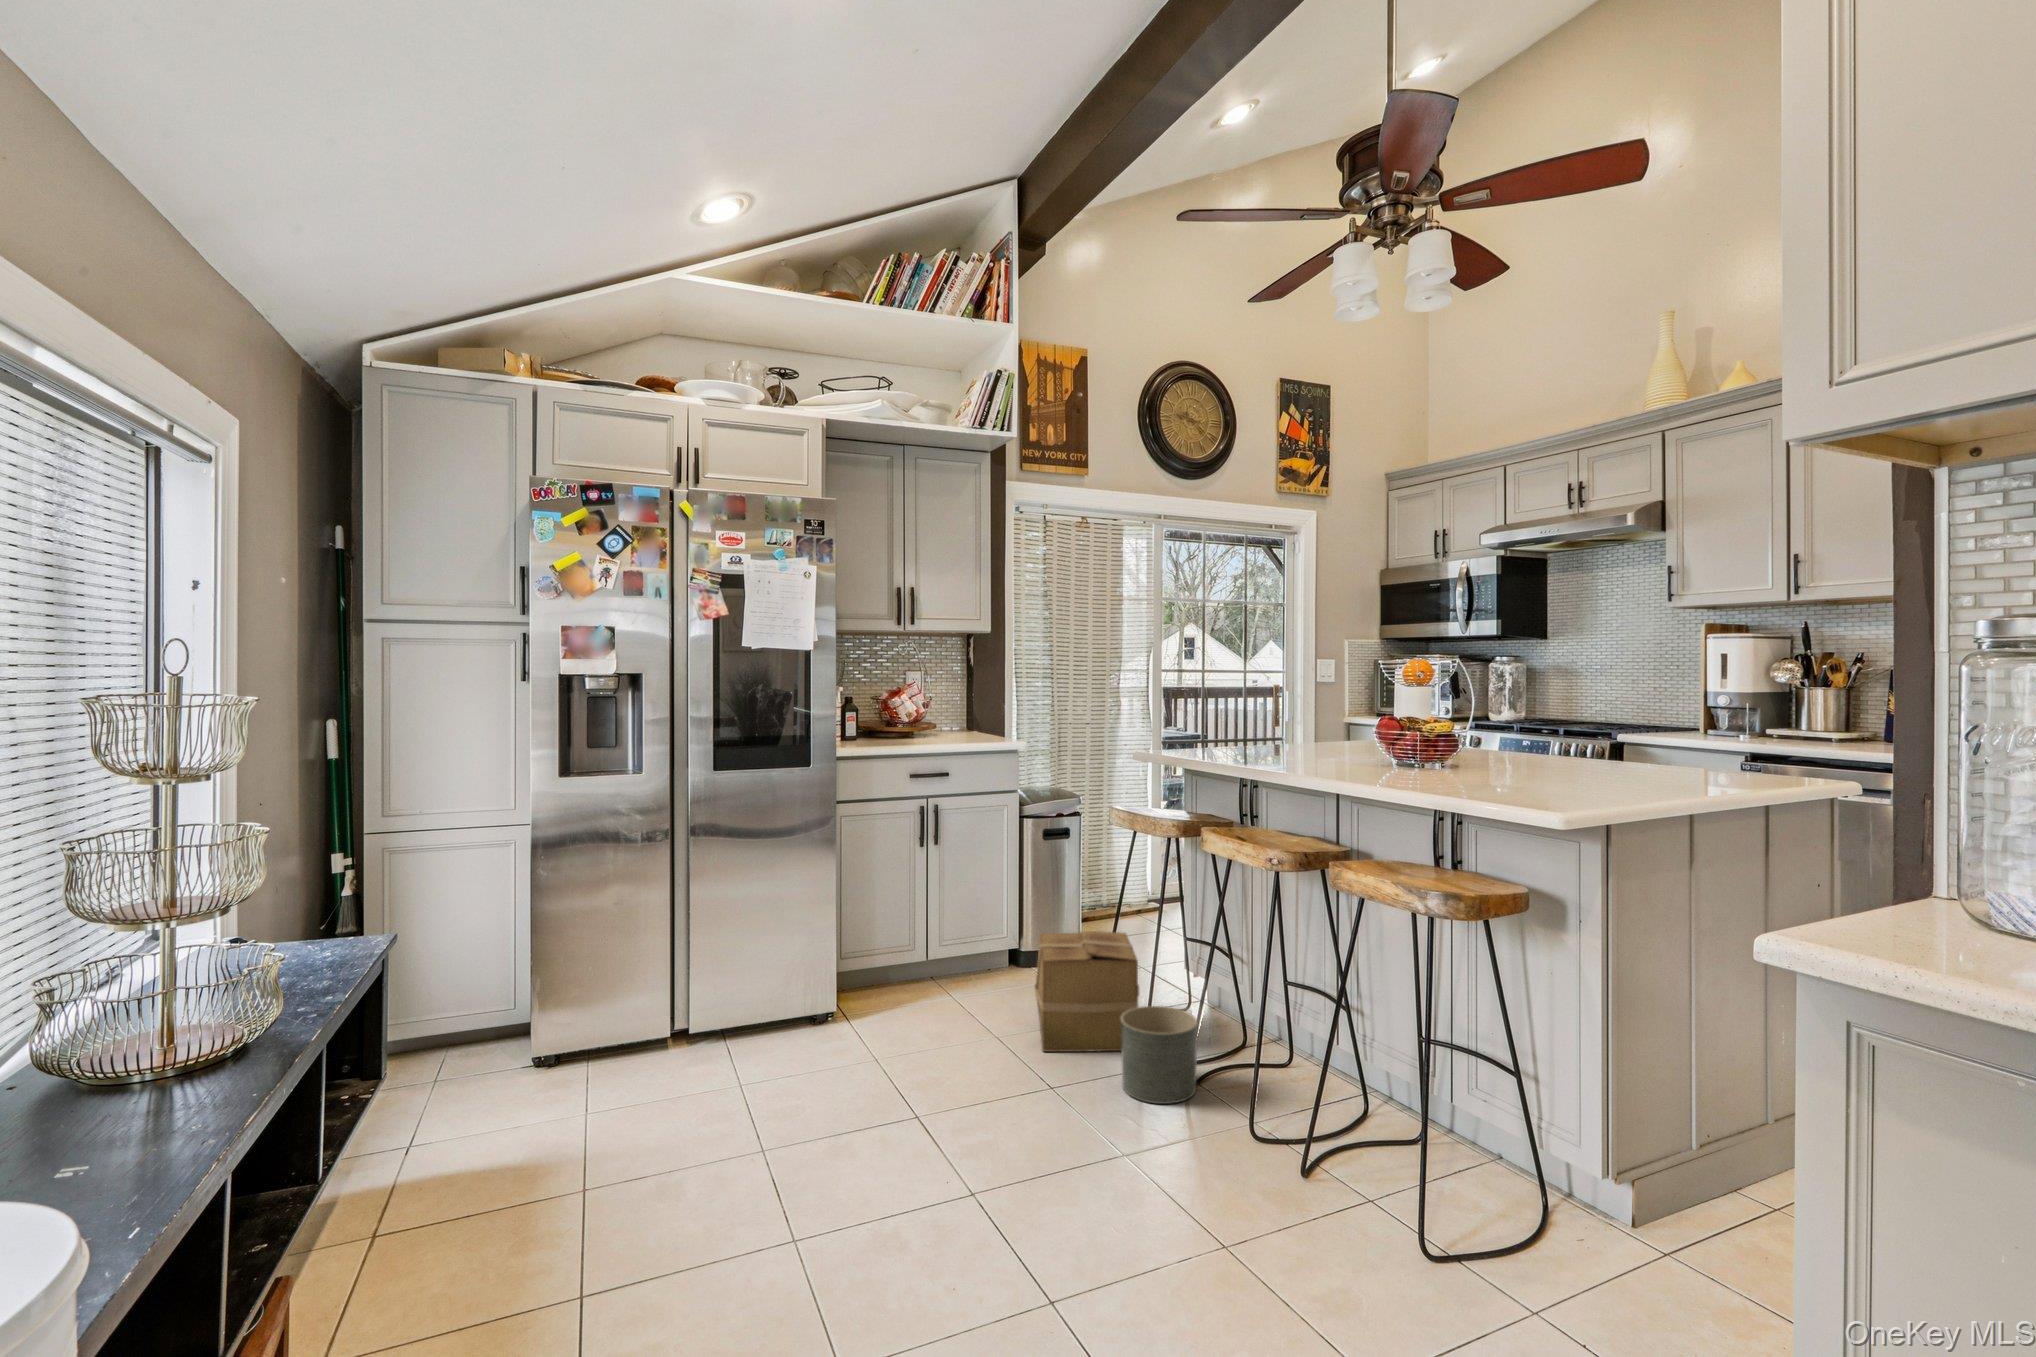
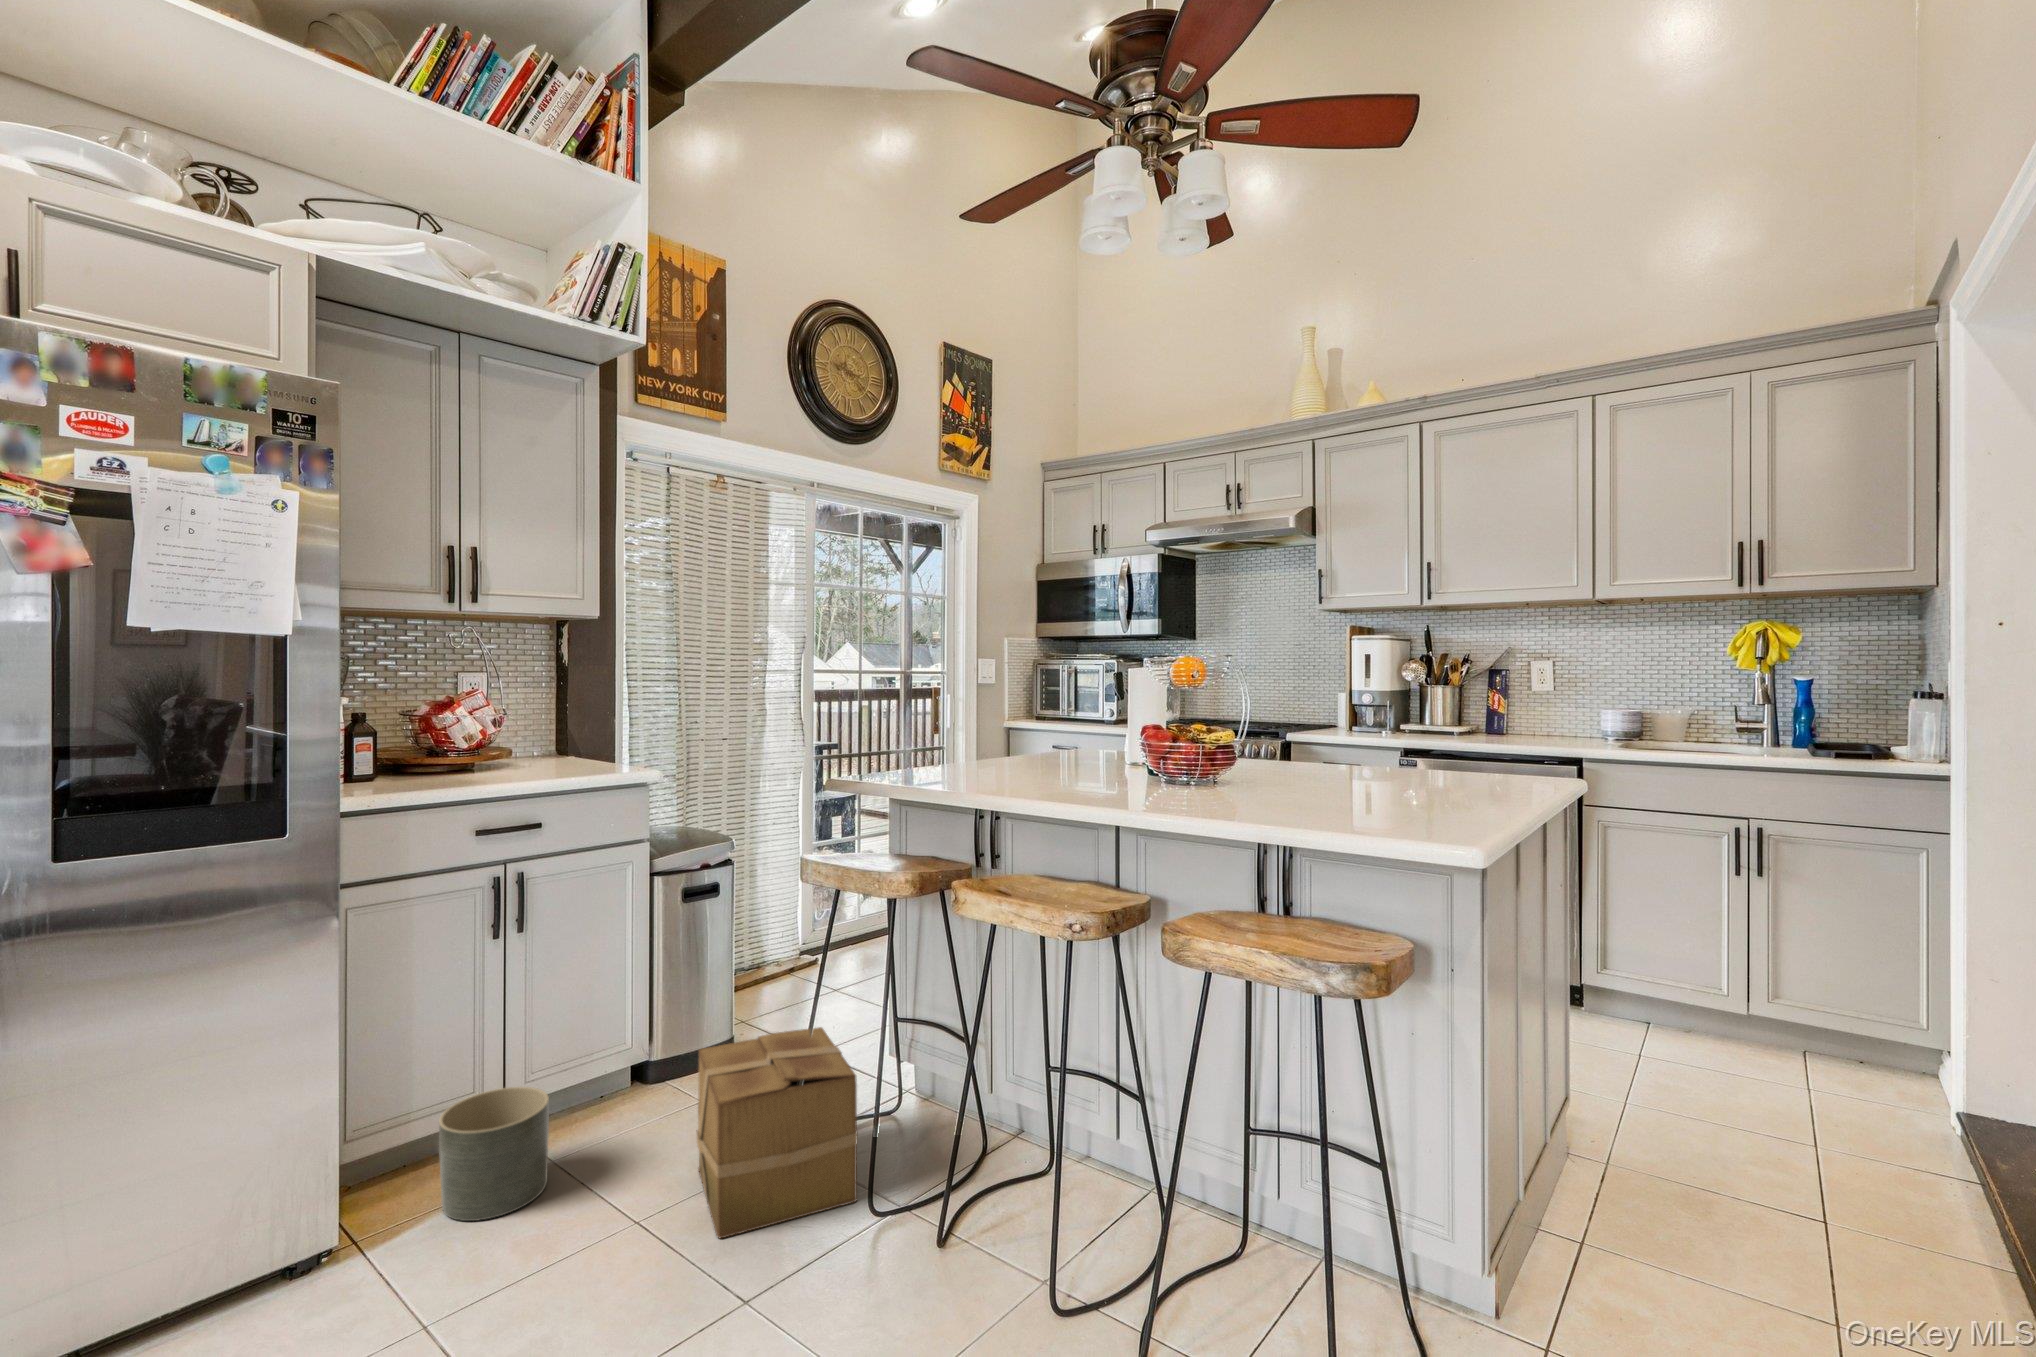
planter: present [1121,1006,1197,1104] -> present [439,1087,549,1221]

